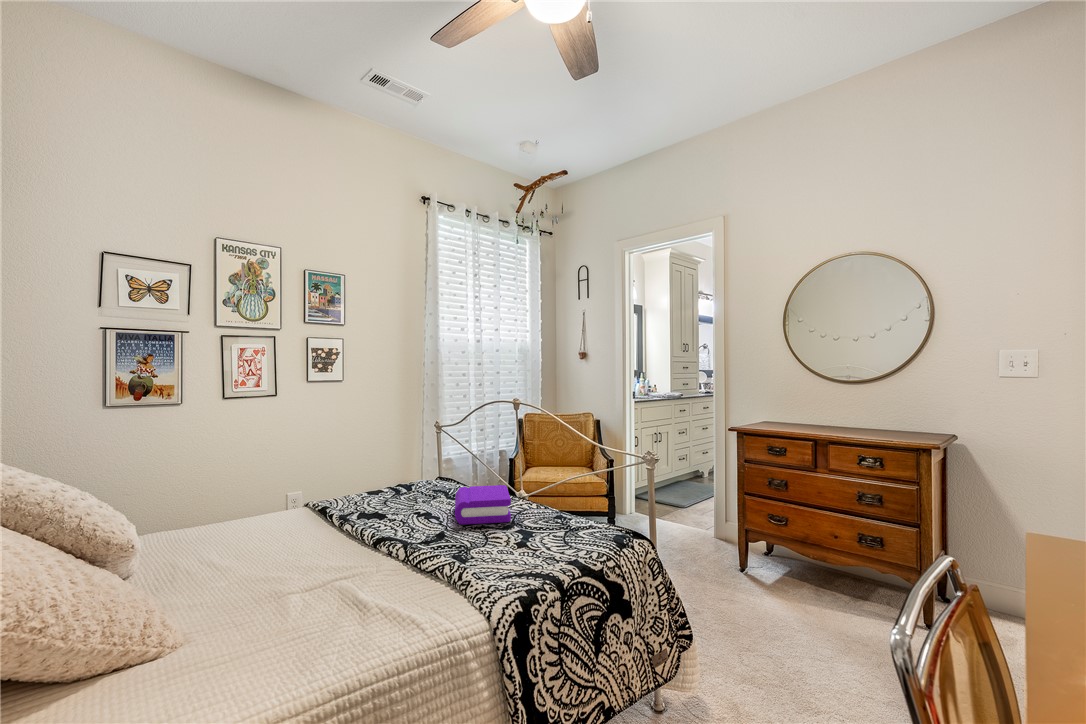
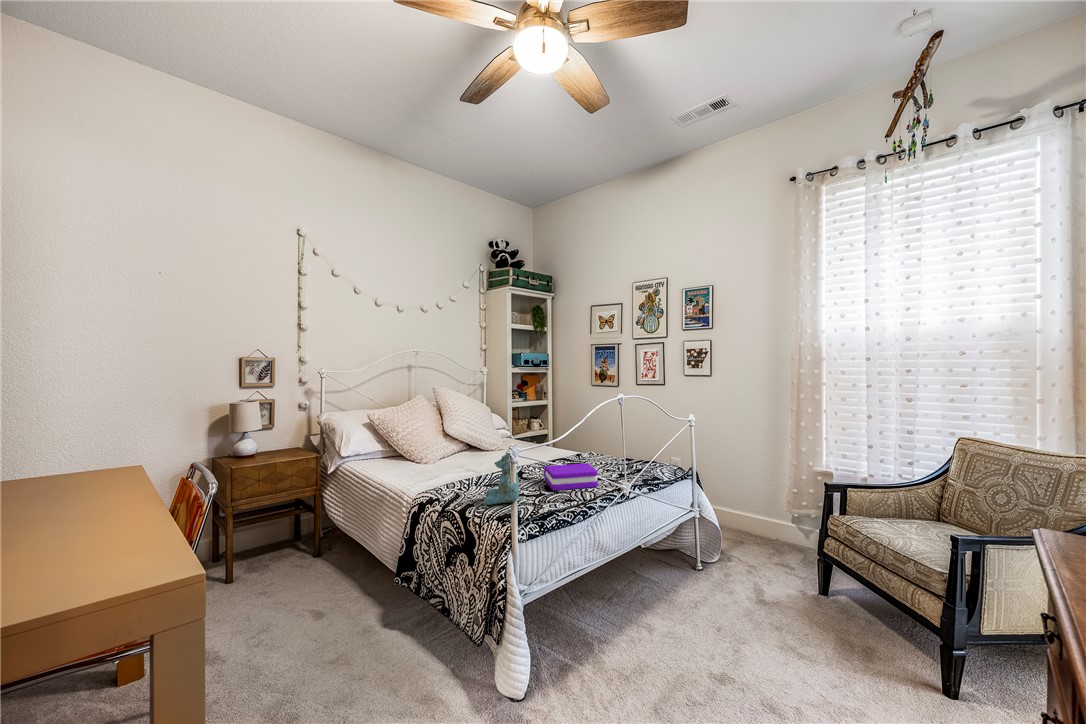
stuffed bear: none [517,462,582,552] -> present [484,447,519,505]

